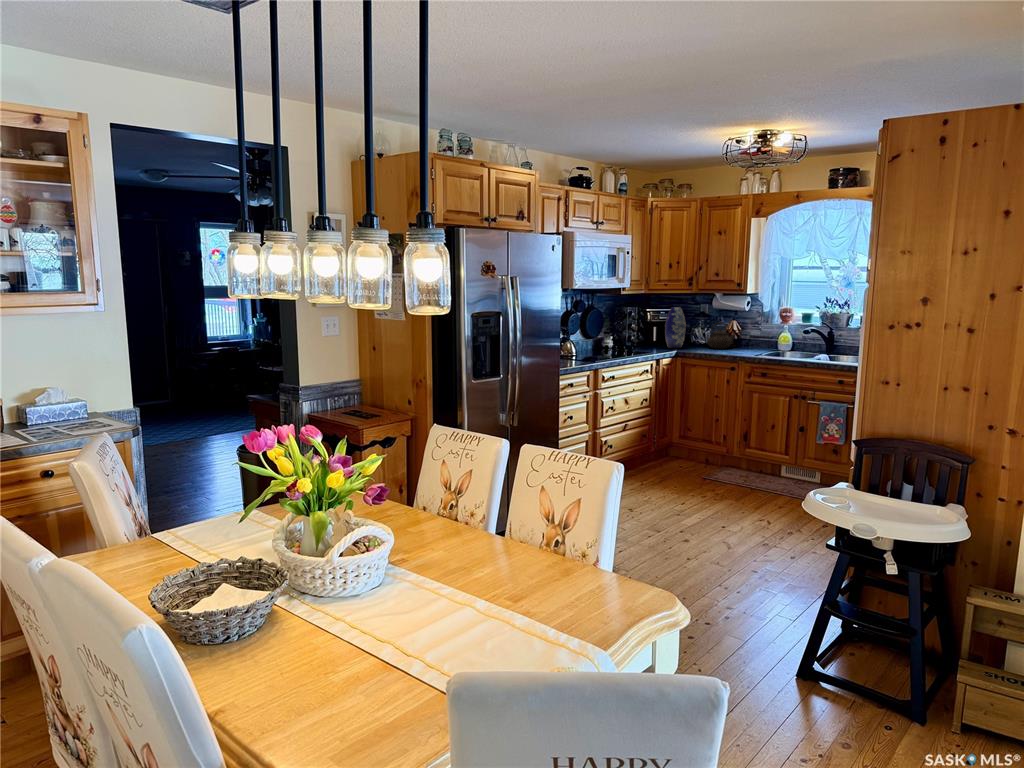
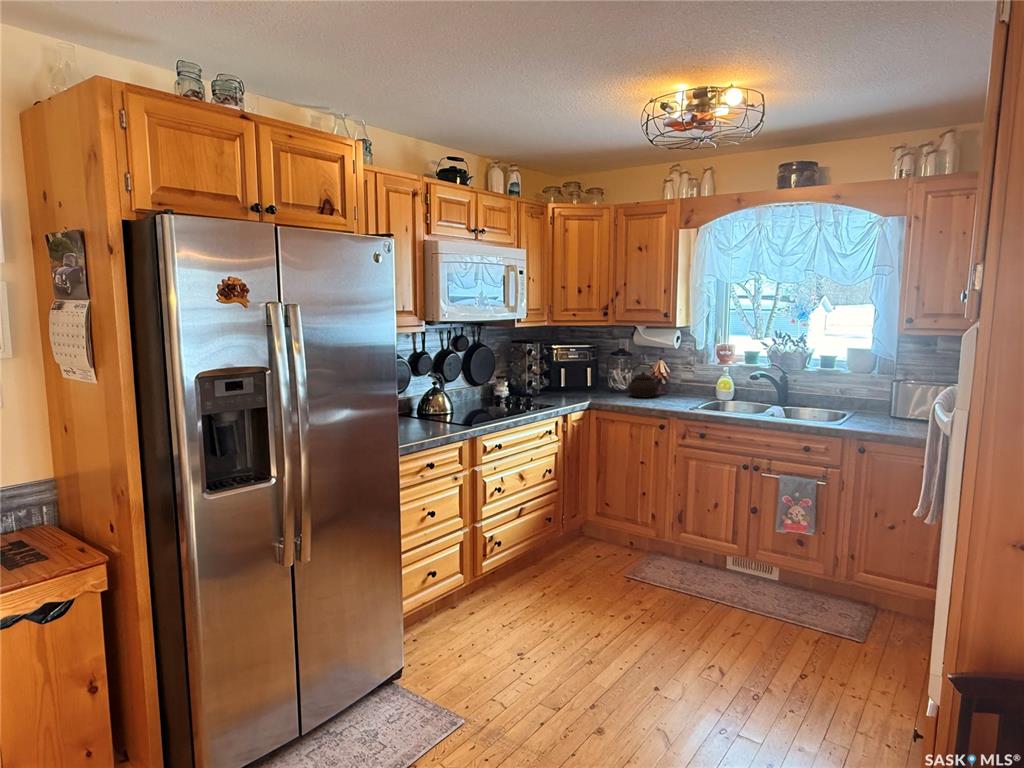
vase: present [665,307,686,348] -> none [574,344,600,397]

